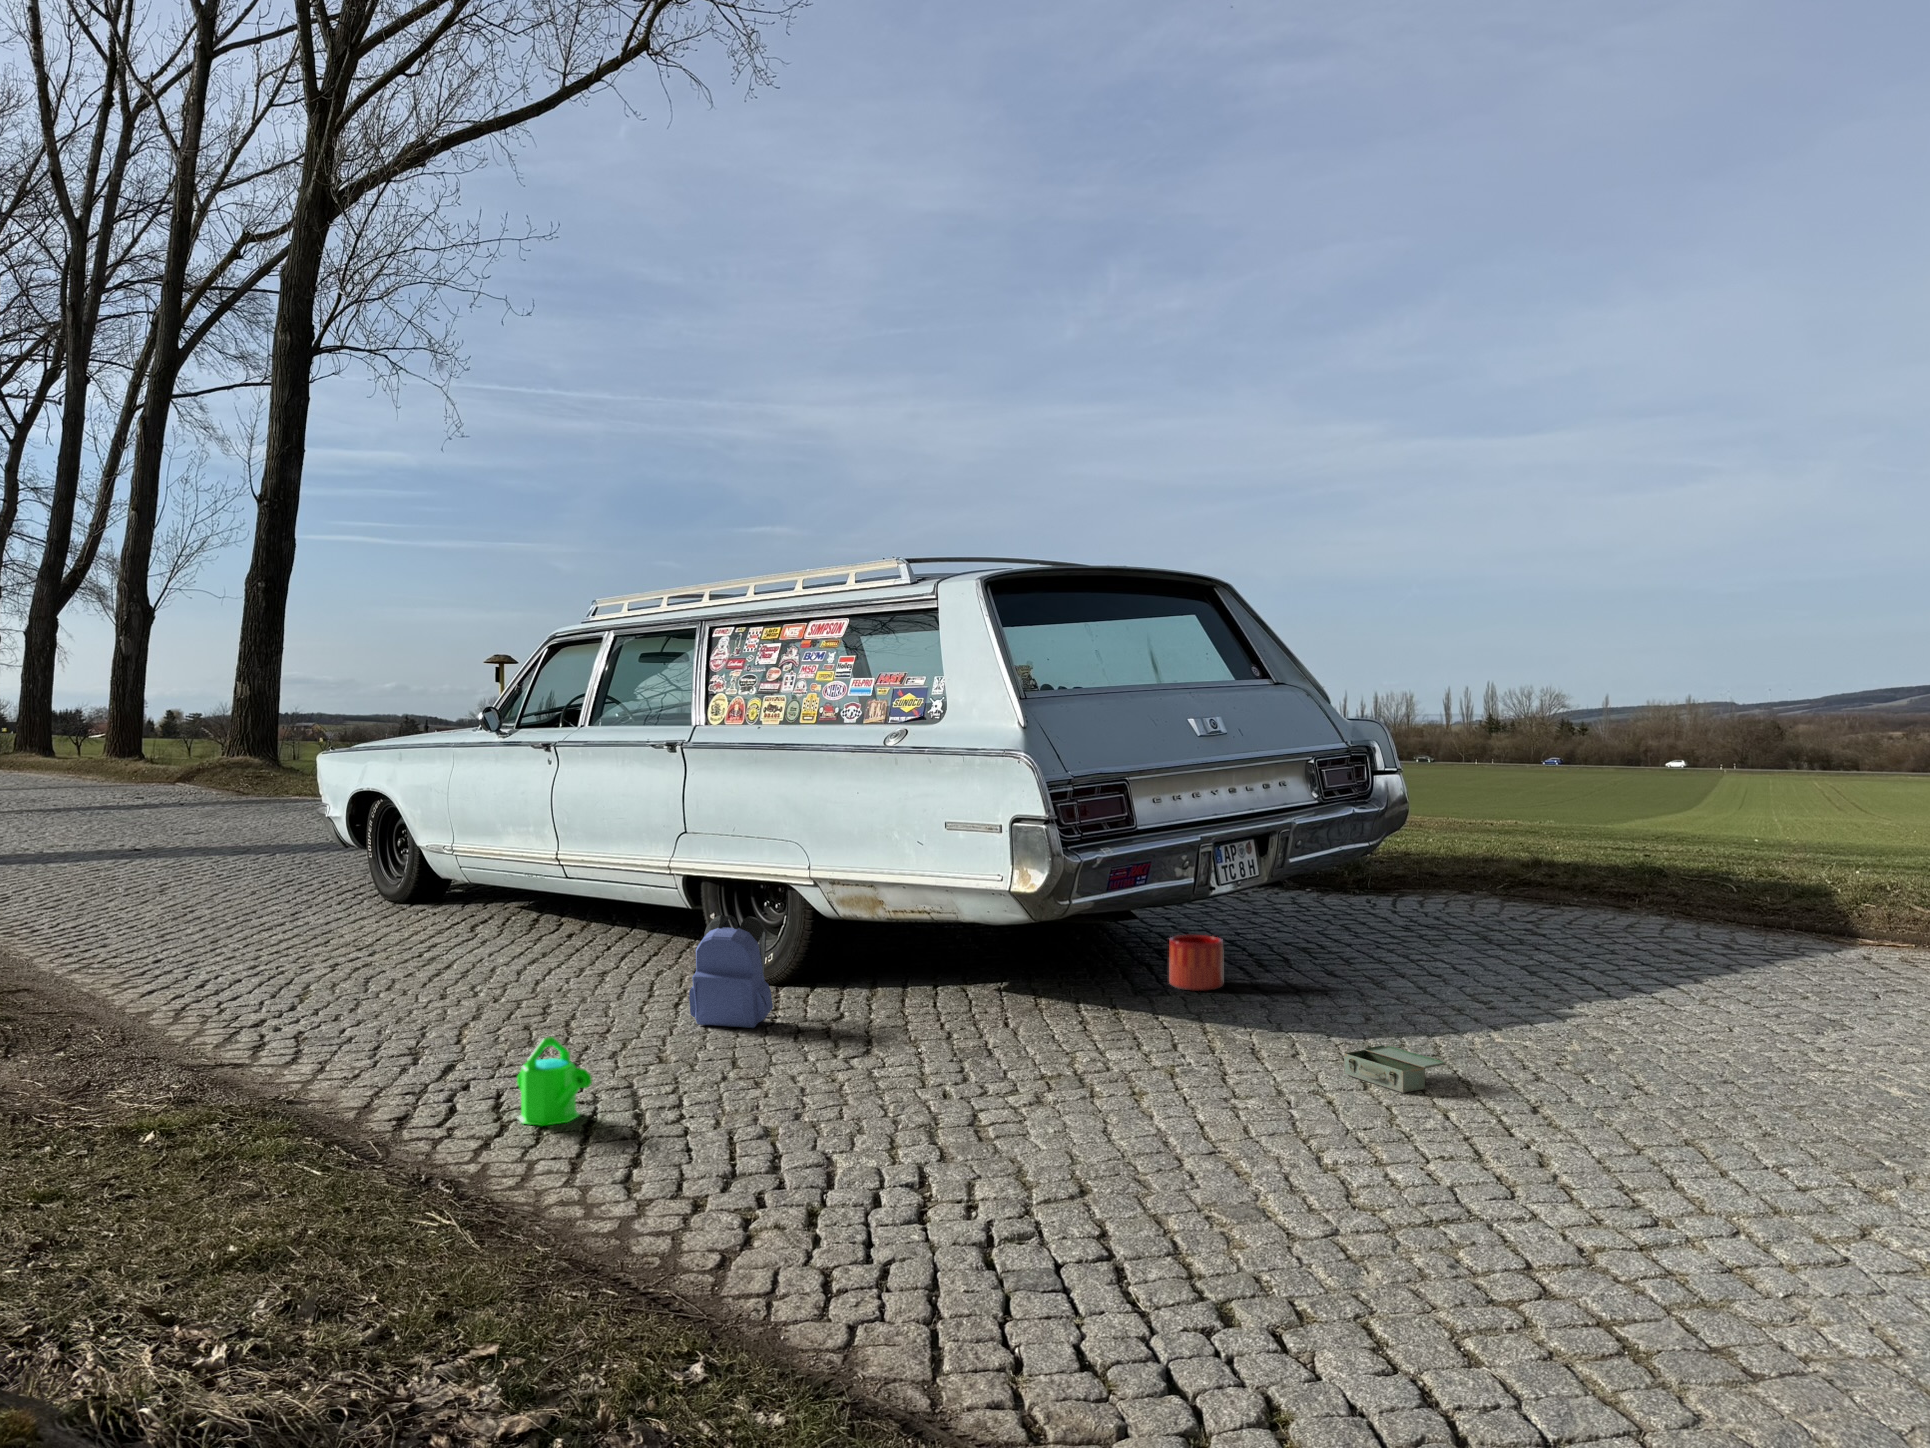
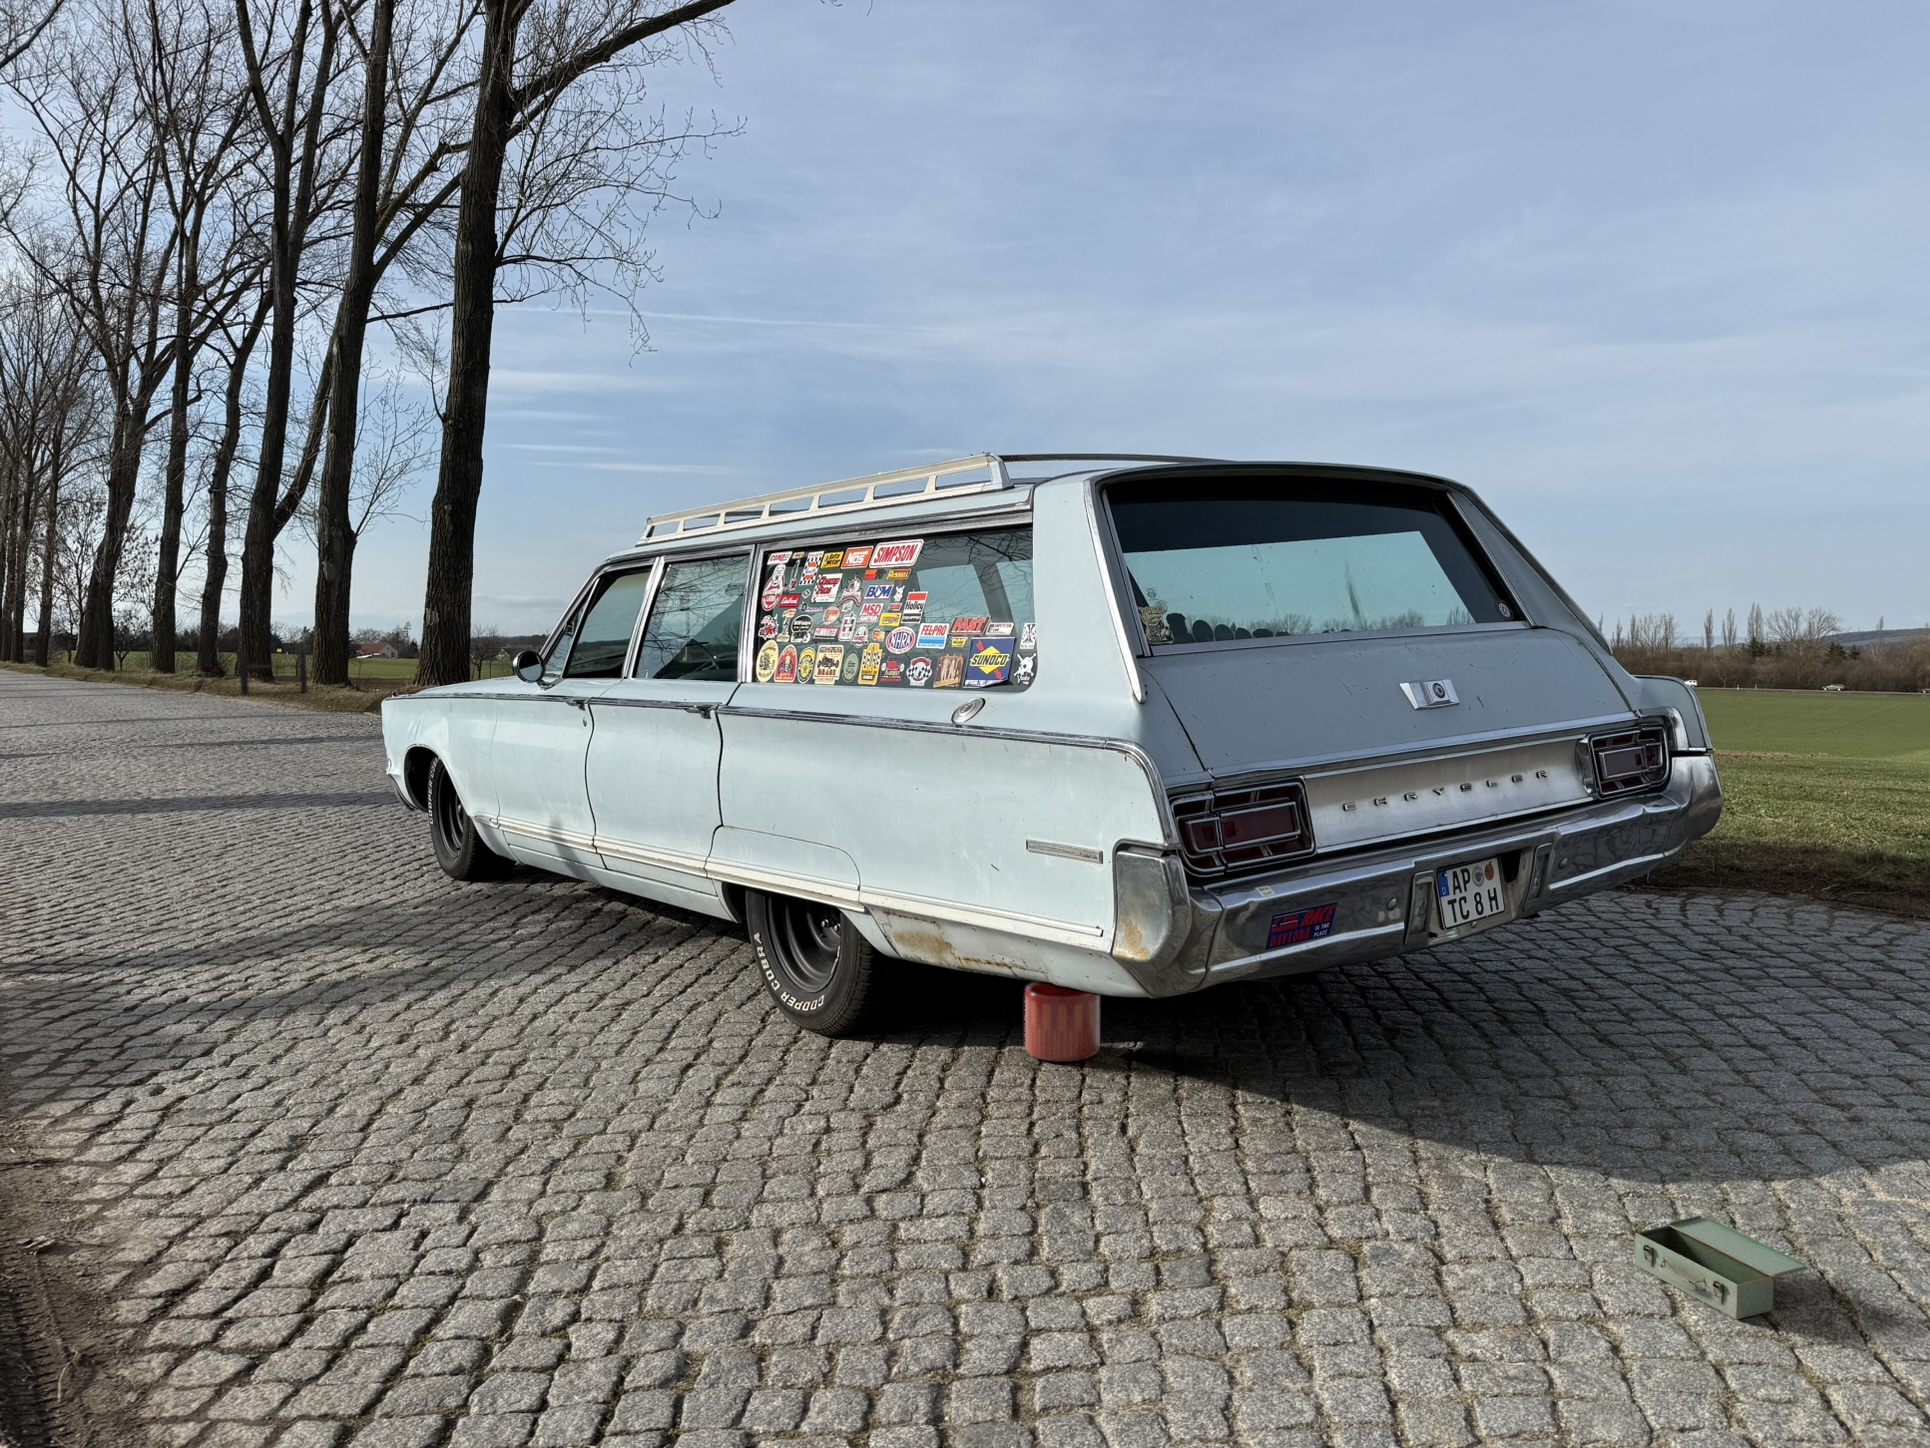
bench: none [44,727,110,770] -> present [240,651,307,695]
backpack: present [689,915,773,1028] -> none [687,956,802,1119]
planter: present [1169,935,1223,991] -> present [1025,981,1099,1062]
watering can: present [517,1037,592,1126] -> none [325,1188,426,1333]

